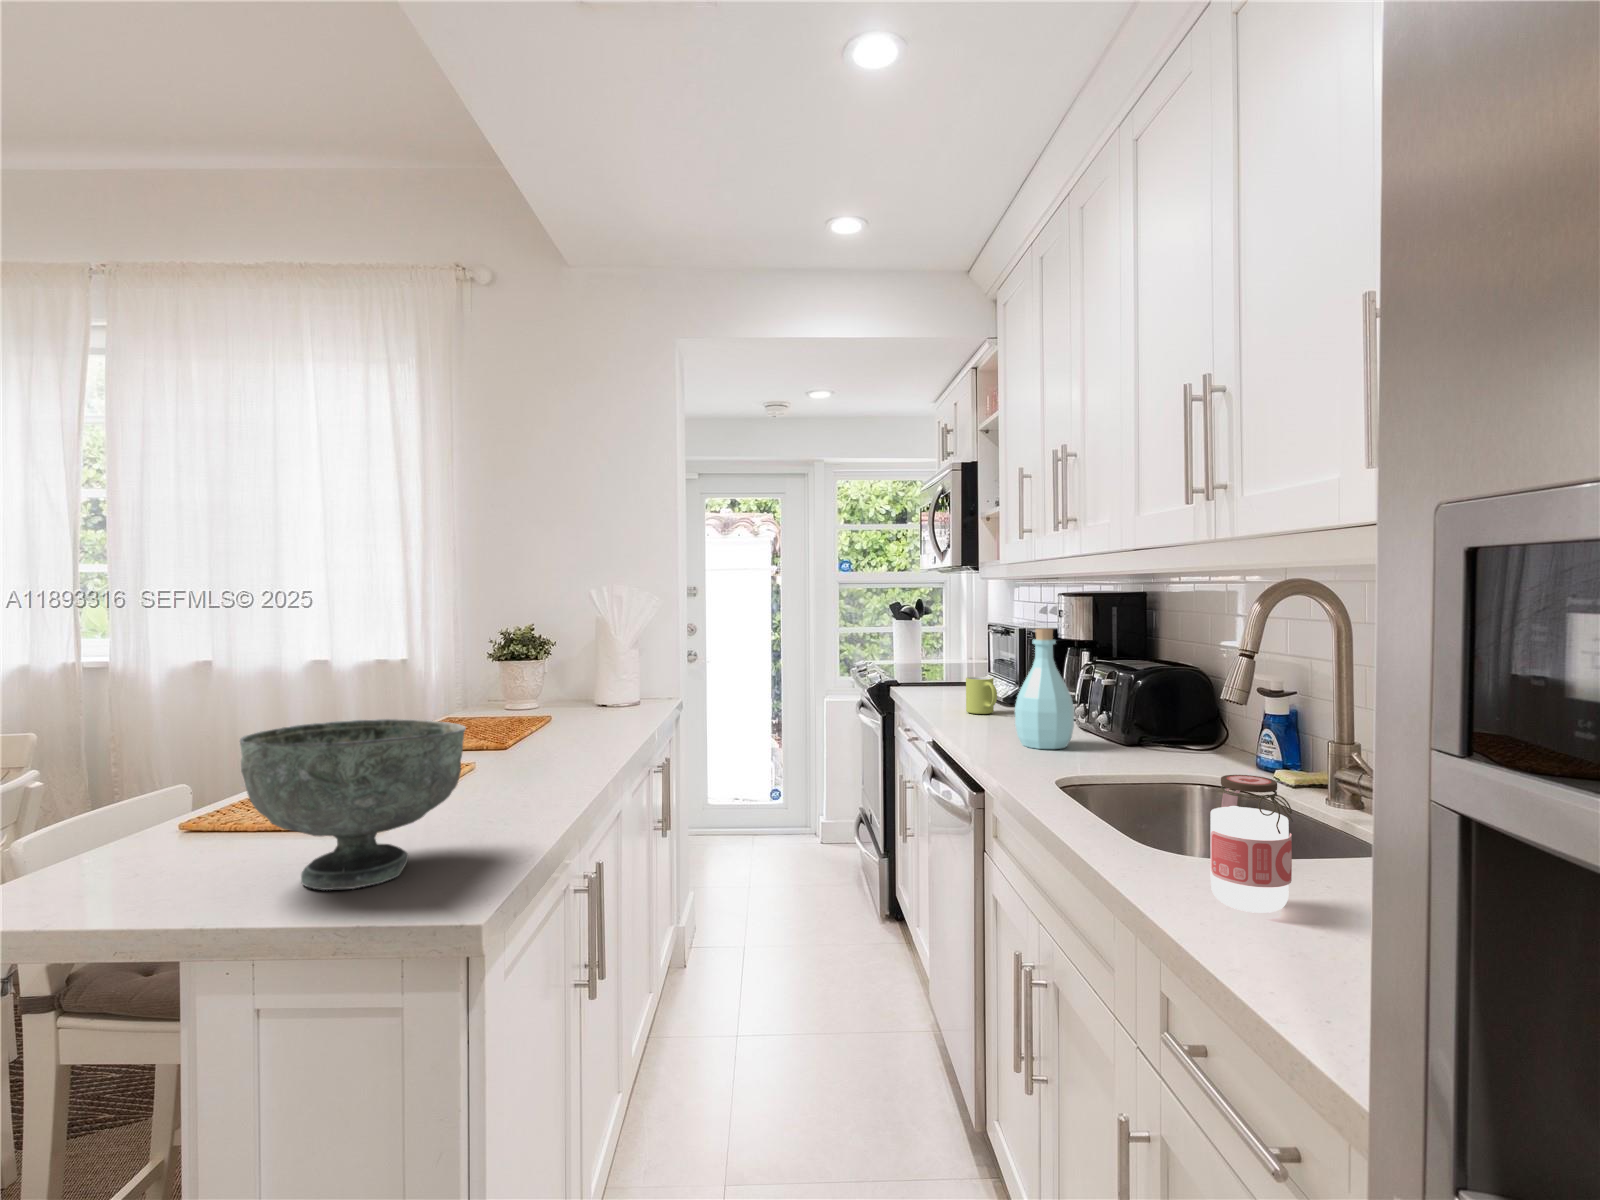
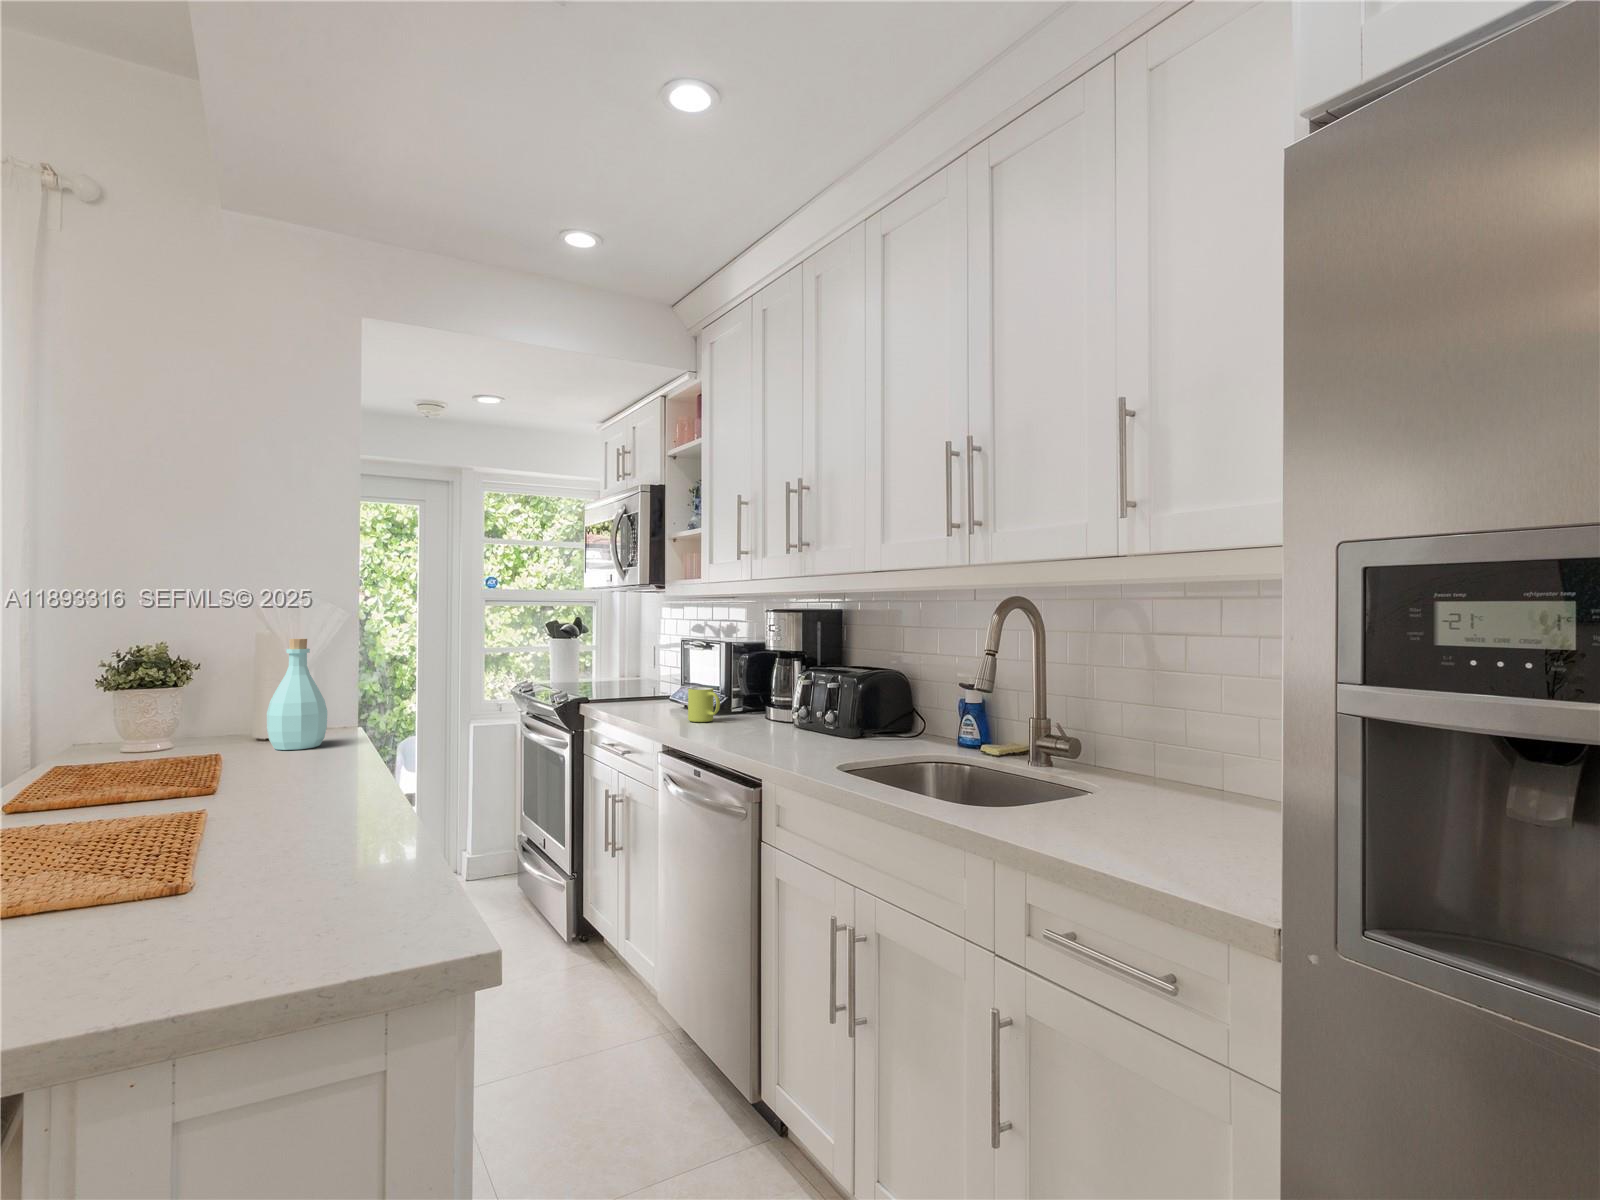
bottle: present [1015,629,1074,749] -> present [267,639,327,750]
decorative bowl: present [240,719,466,890] -> none [127,749,403,957]
jar: present [1210,775,1293,913] -> none [1044,740,1100,837]

